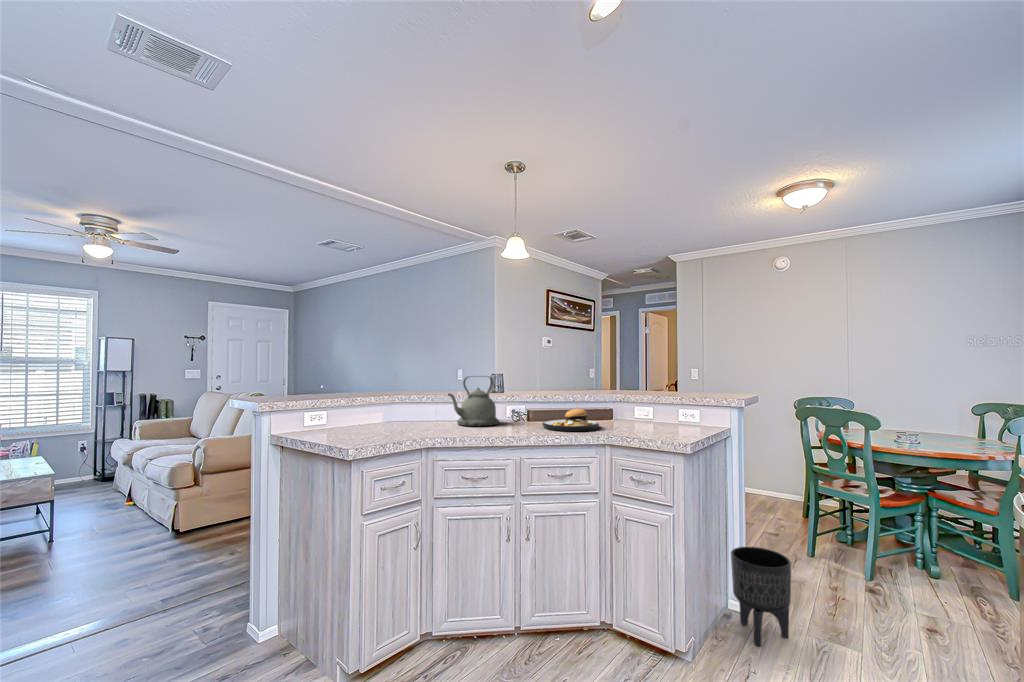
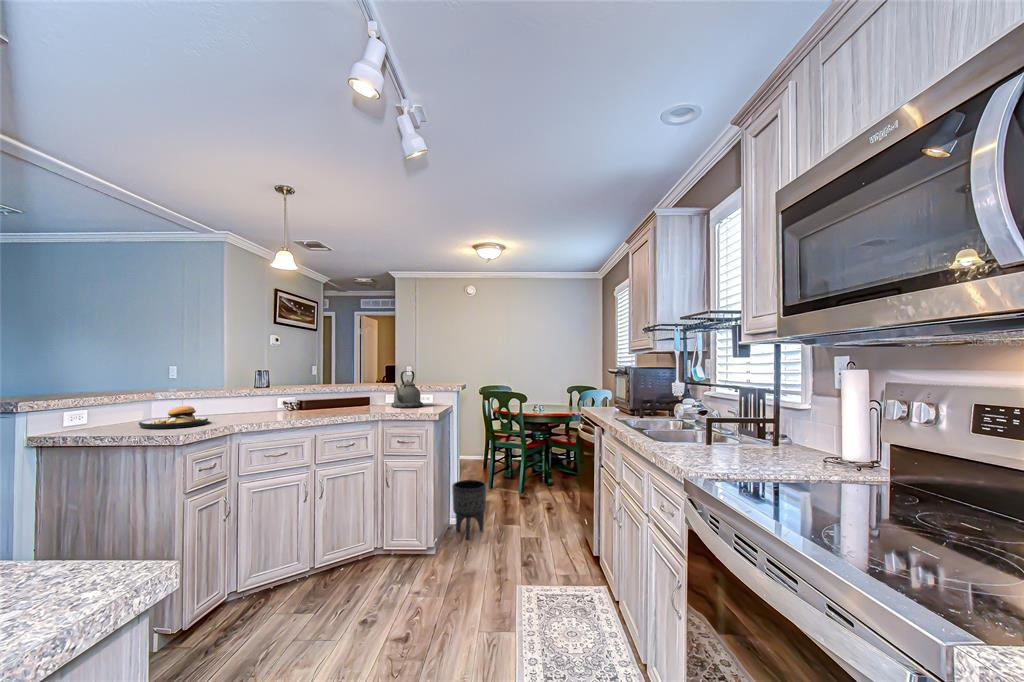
kettle: present [448,377,499,426] -> present [391,371,423,408]
plate: present [542,409,599,431] -> present [139,406,208,429]

